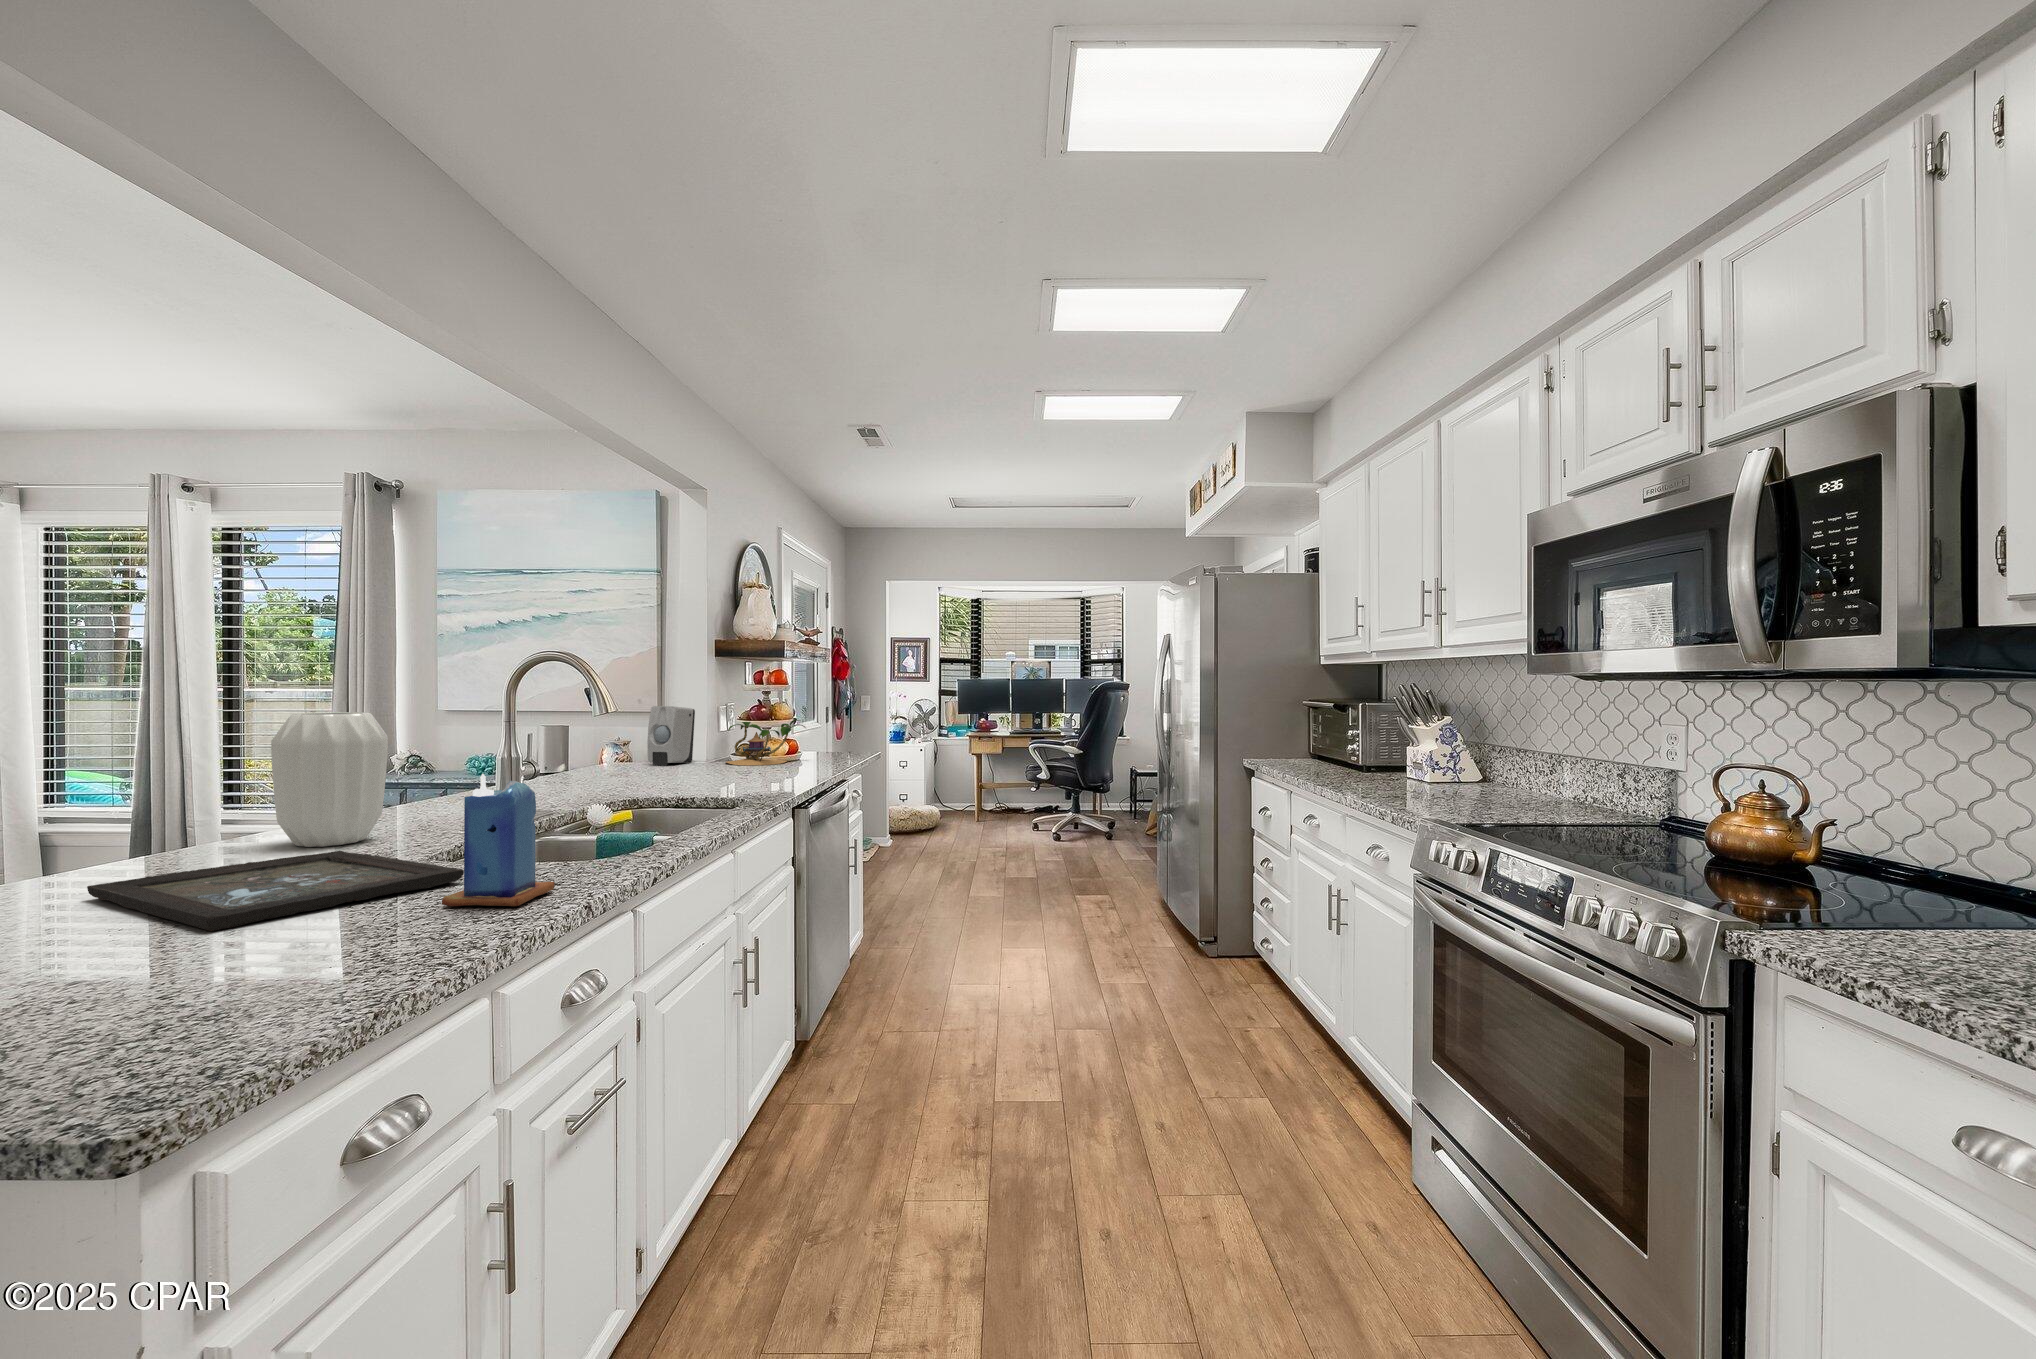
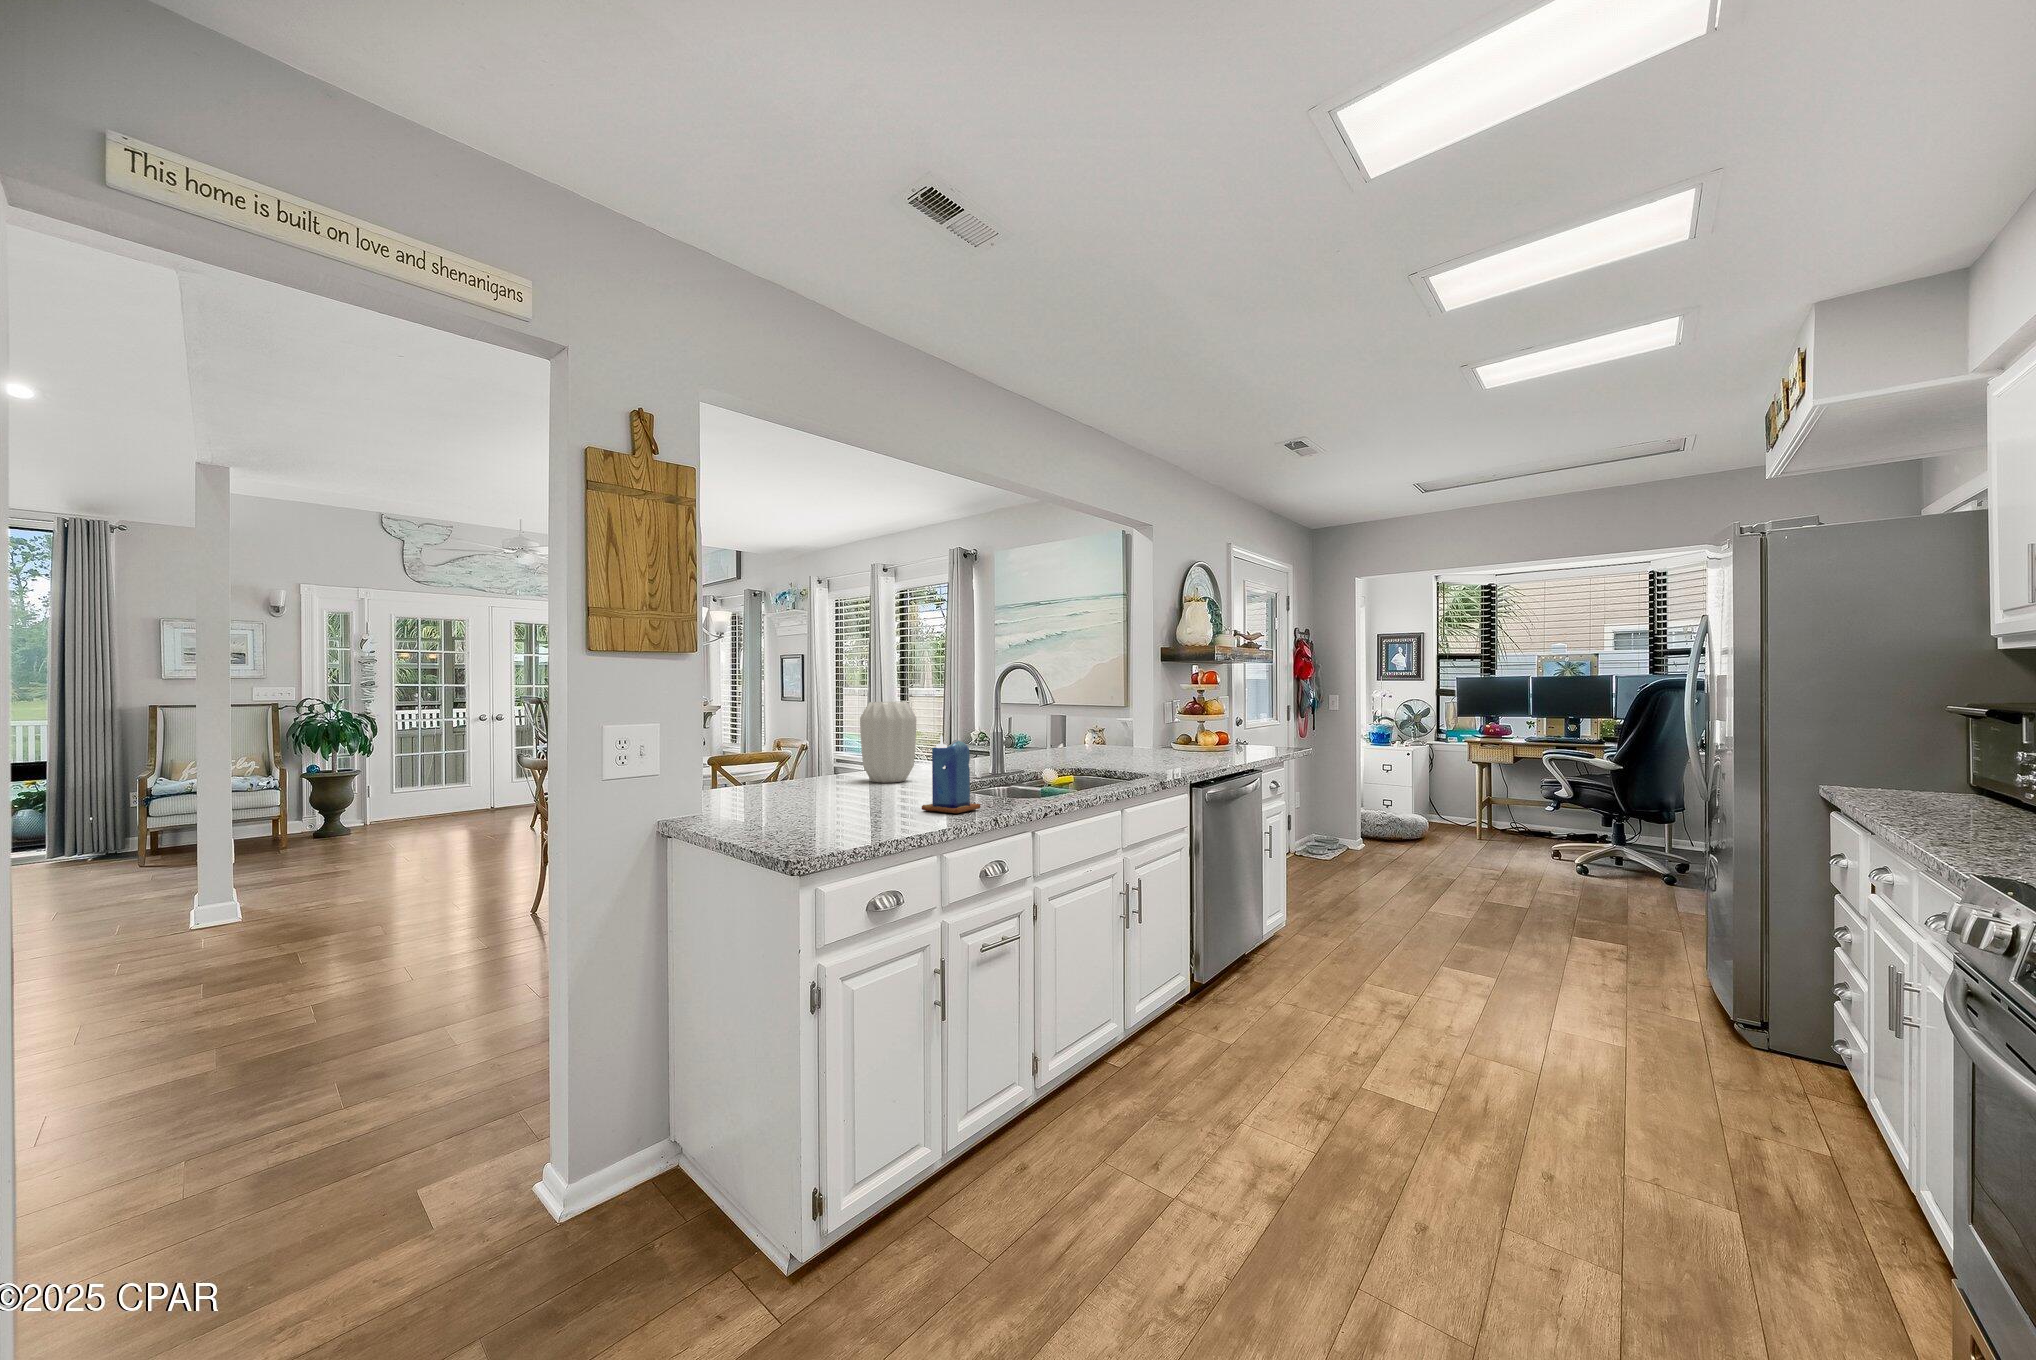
soap dispenser: present [648,706,695,766] -> none [1108,703,1146,752]
plant: present [727,720,806,765] -> none [1168,716,1239,754]
tray: present [87,851,464,931] -> none [782,783,939,810]

